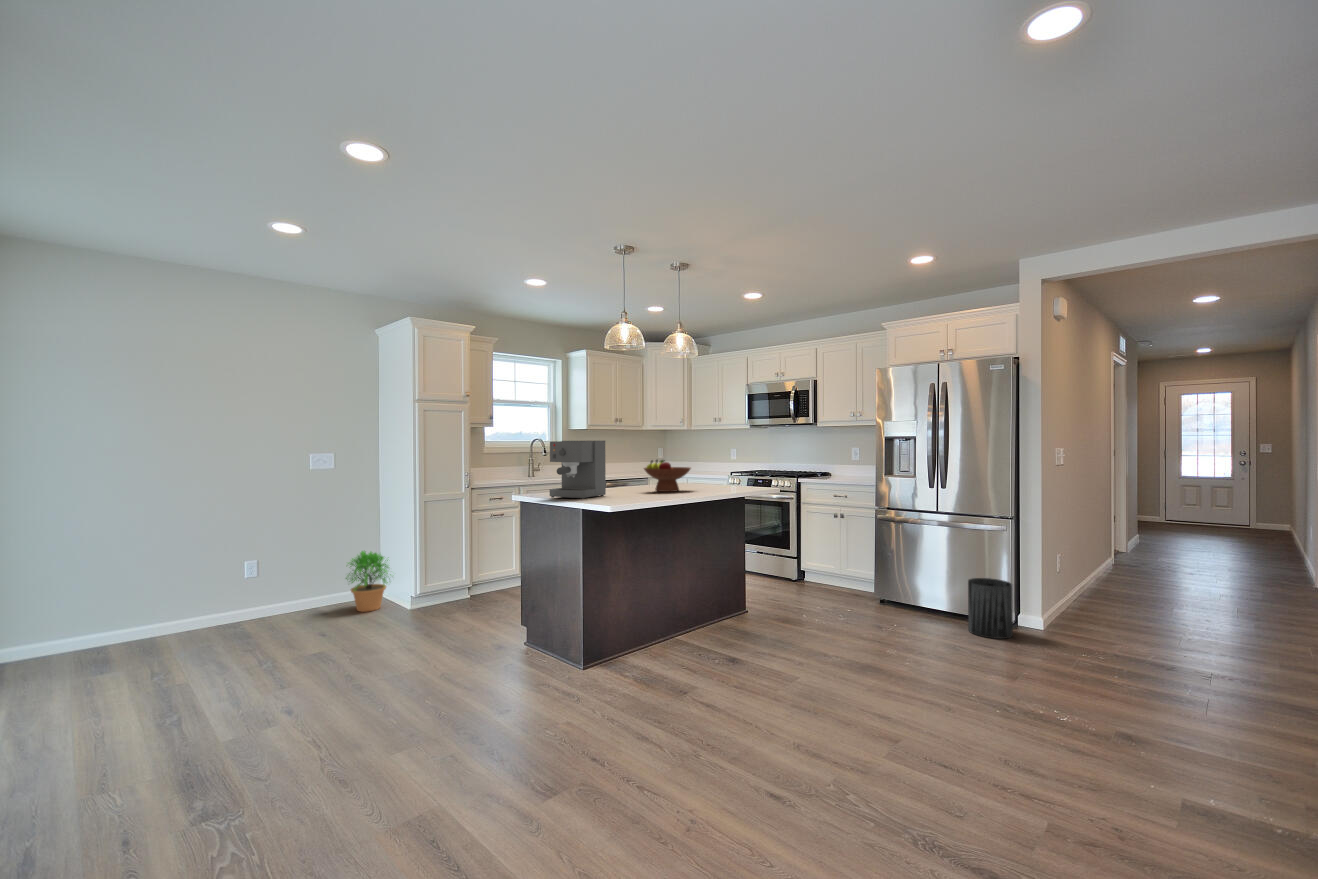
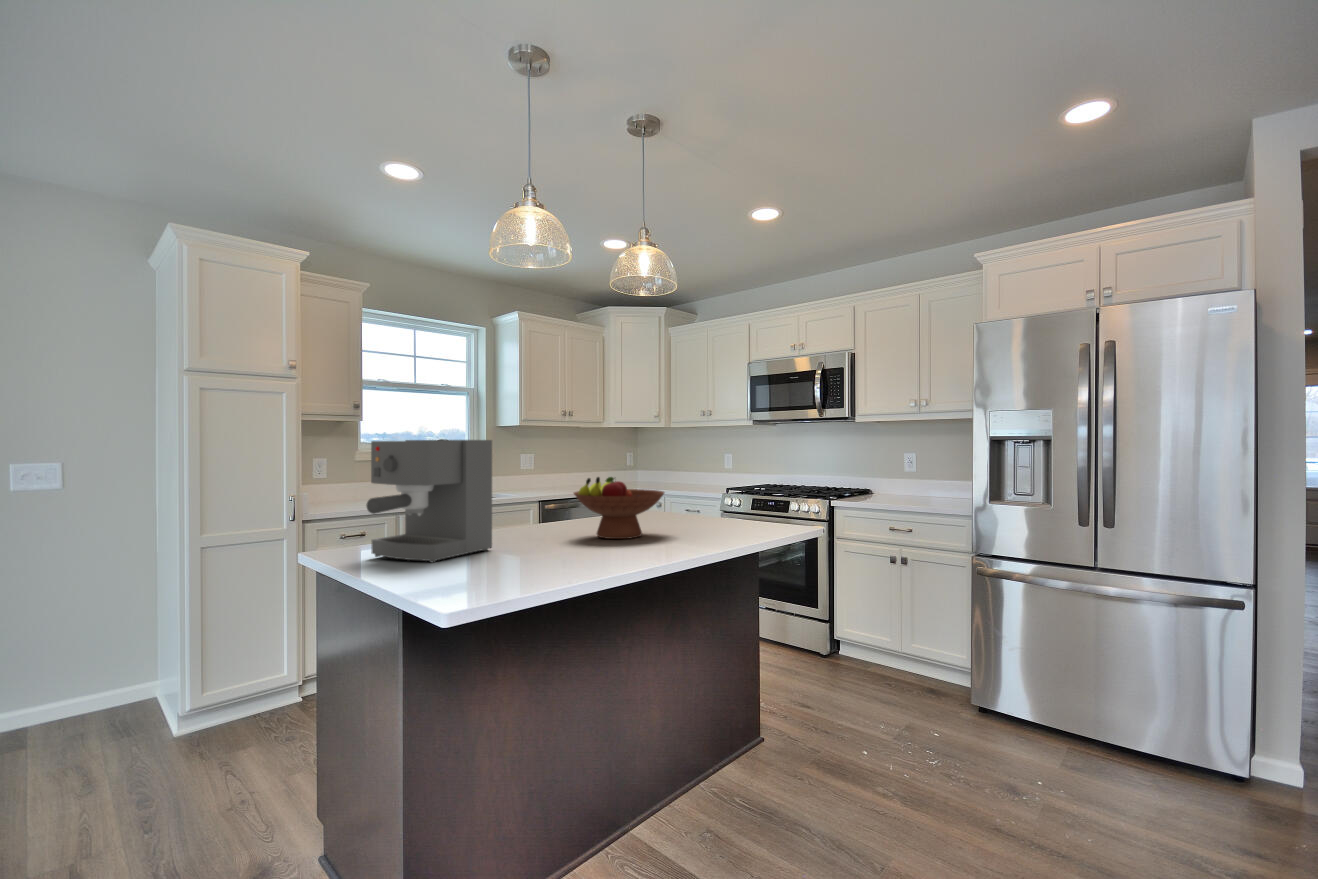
potted plant: present [346,551,391,612] -> none [58,627,164,738]
trash can: present [968,578,1013,639] -> none [1172,692,1272,823]

